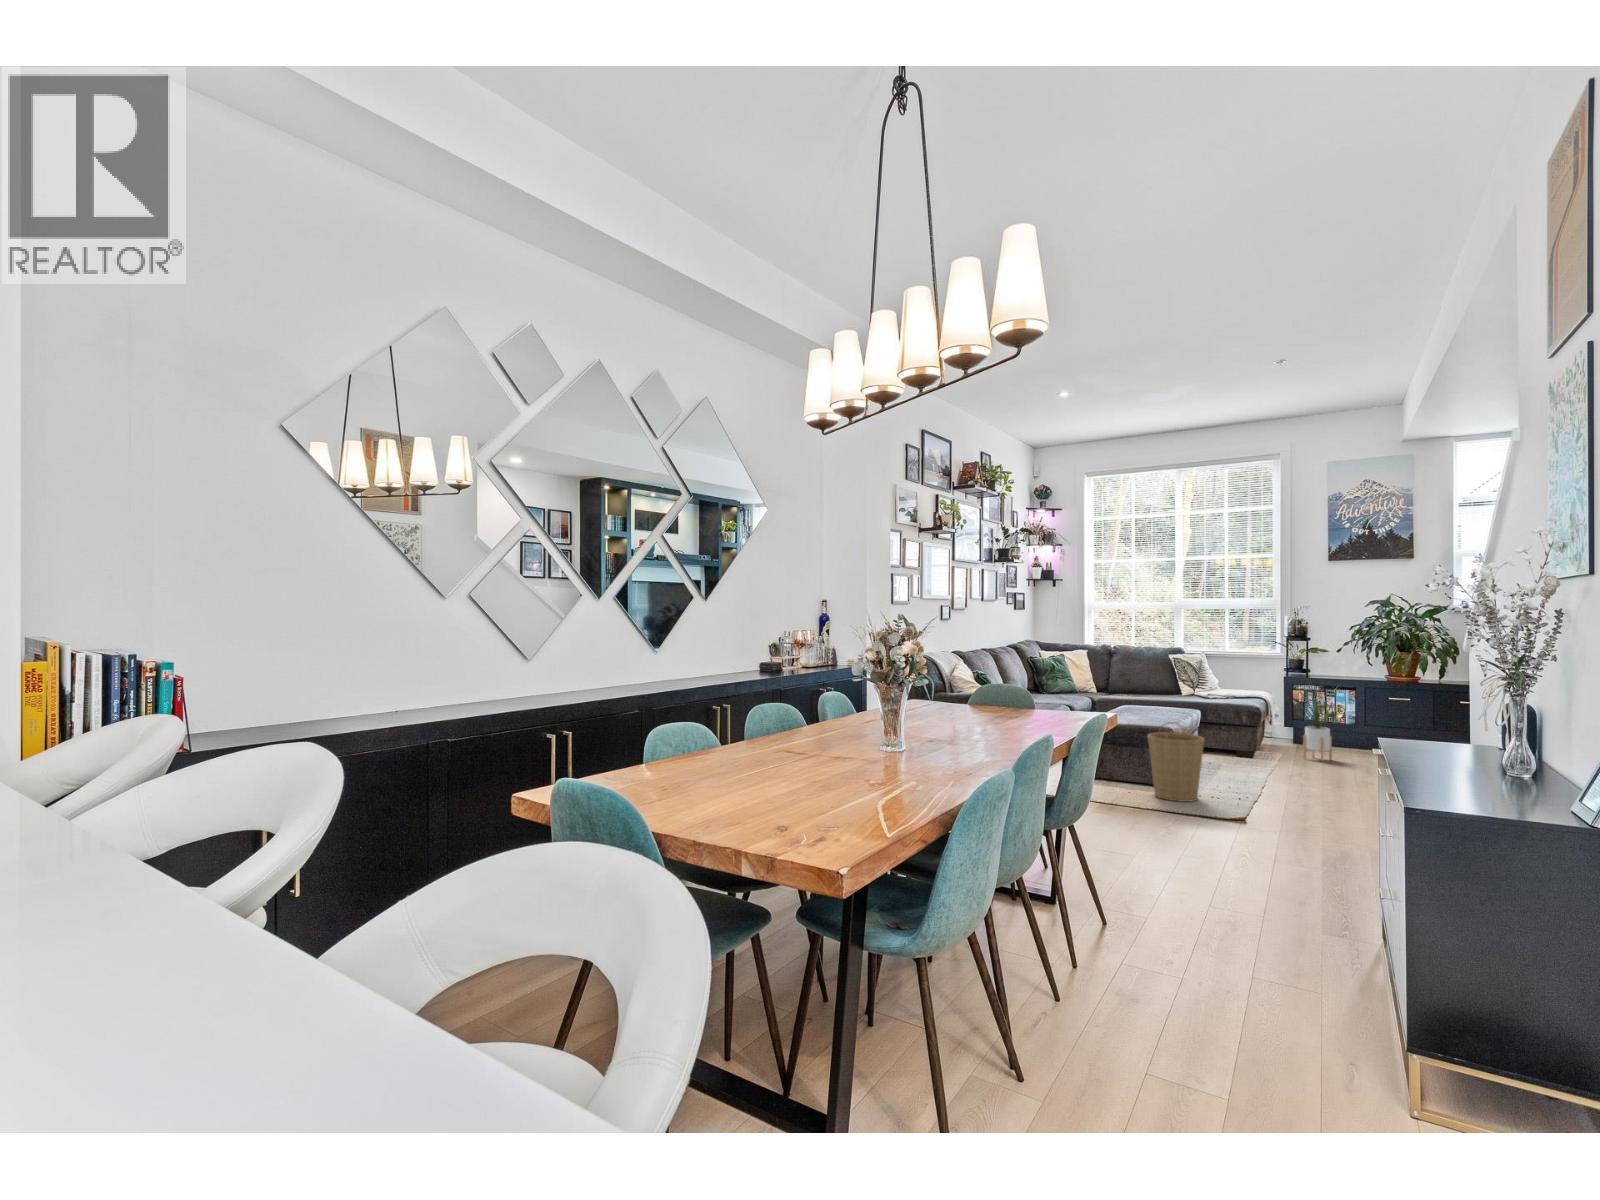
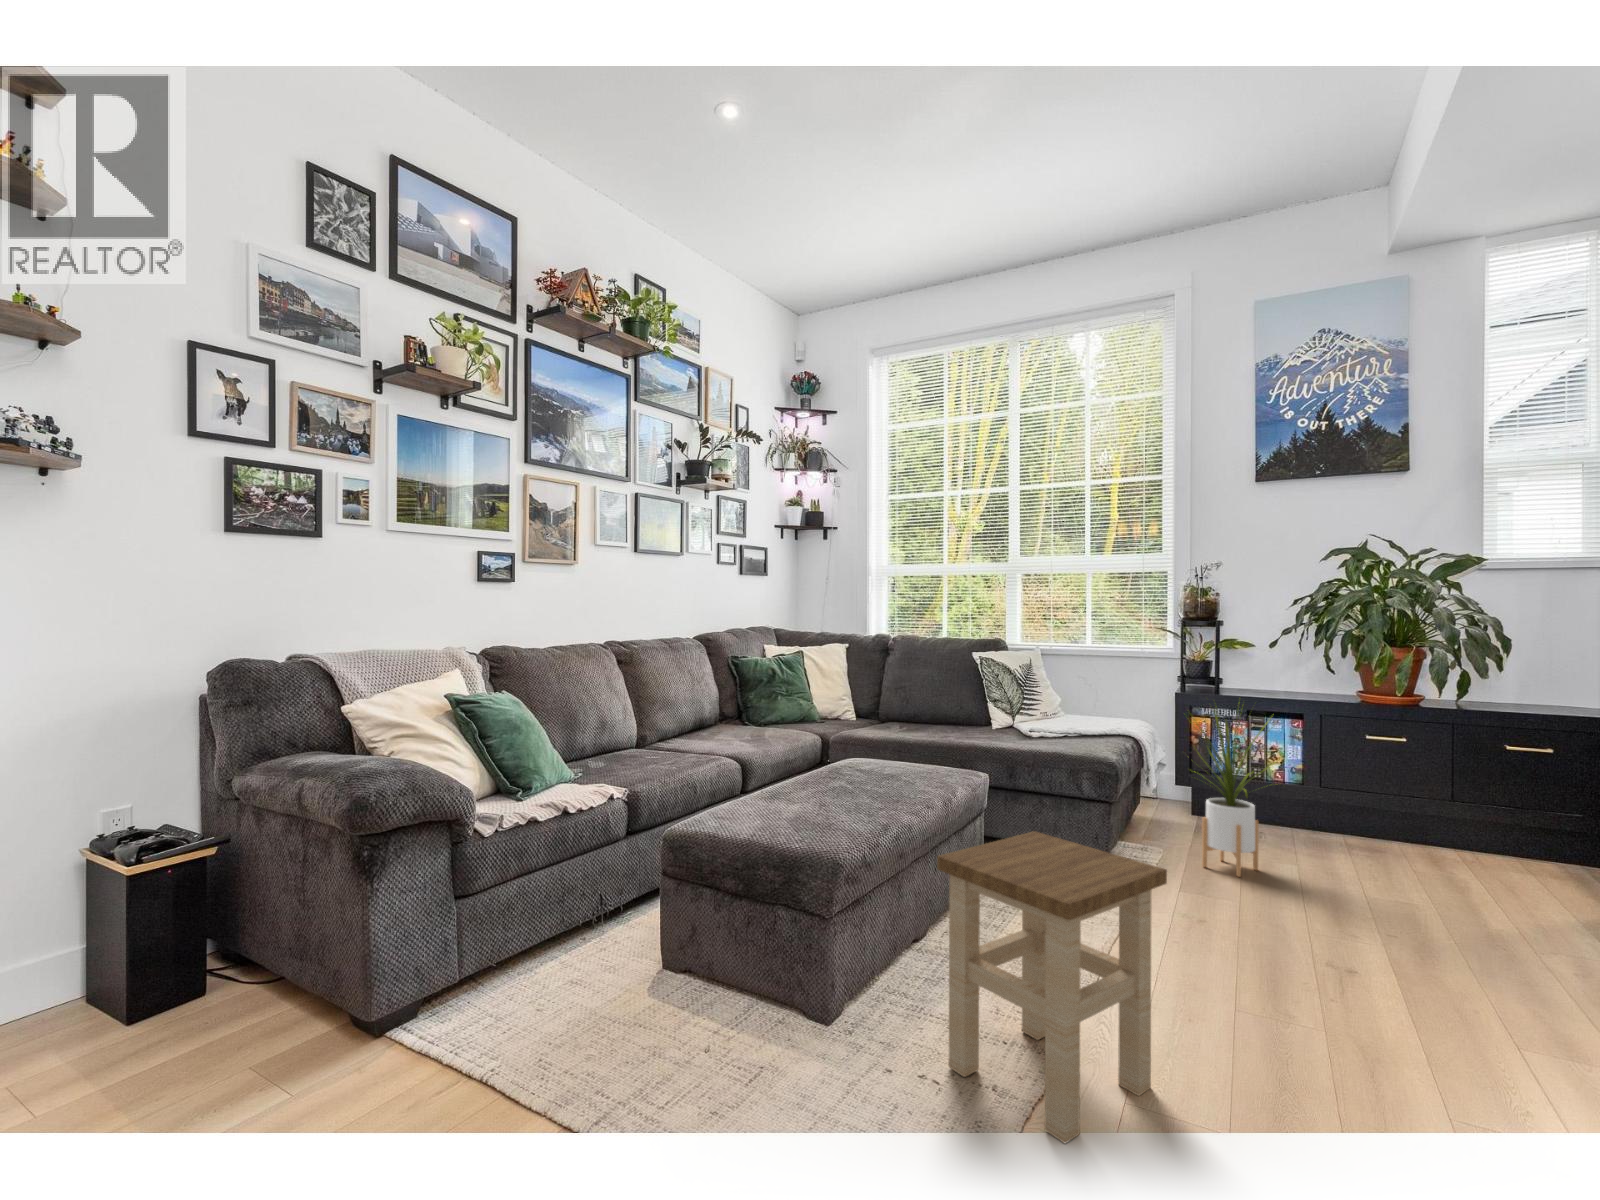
stool: none [1217,720,1300,806] -> present [937,831,1167,1143]
basket: present [1147,727,1205,802] -> none [739,843,891,1112]

